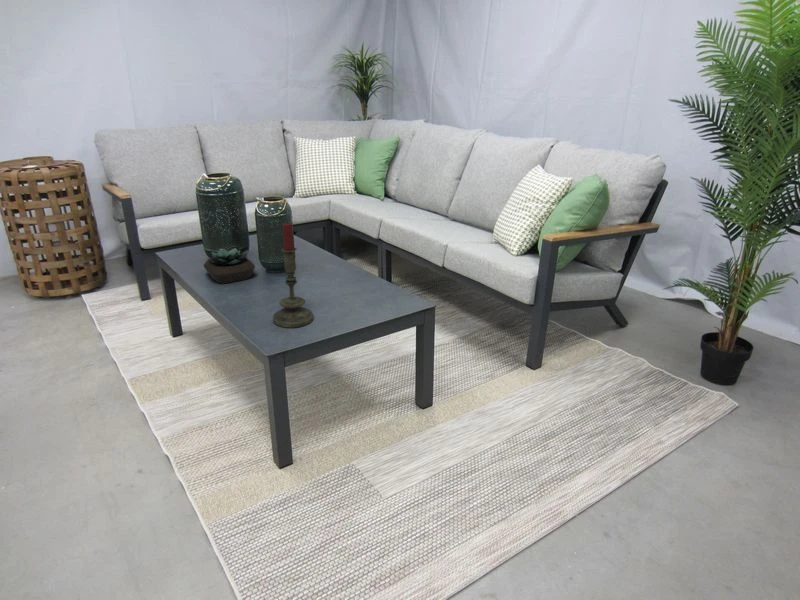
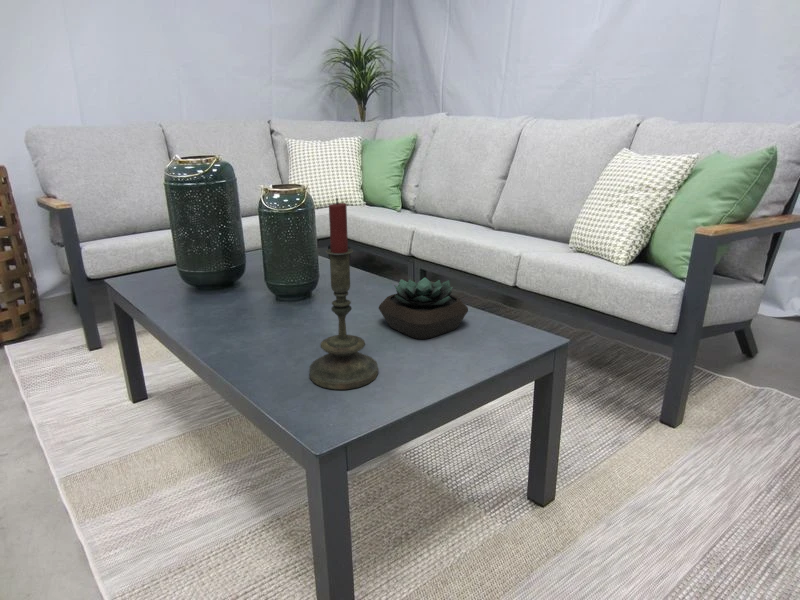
succulent plant: present [204,248,255,284] -> present [379,277,468,339]

